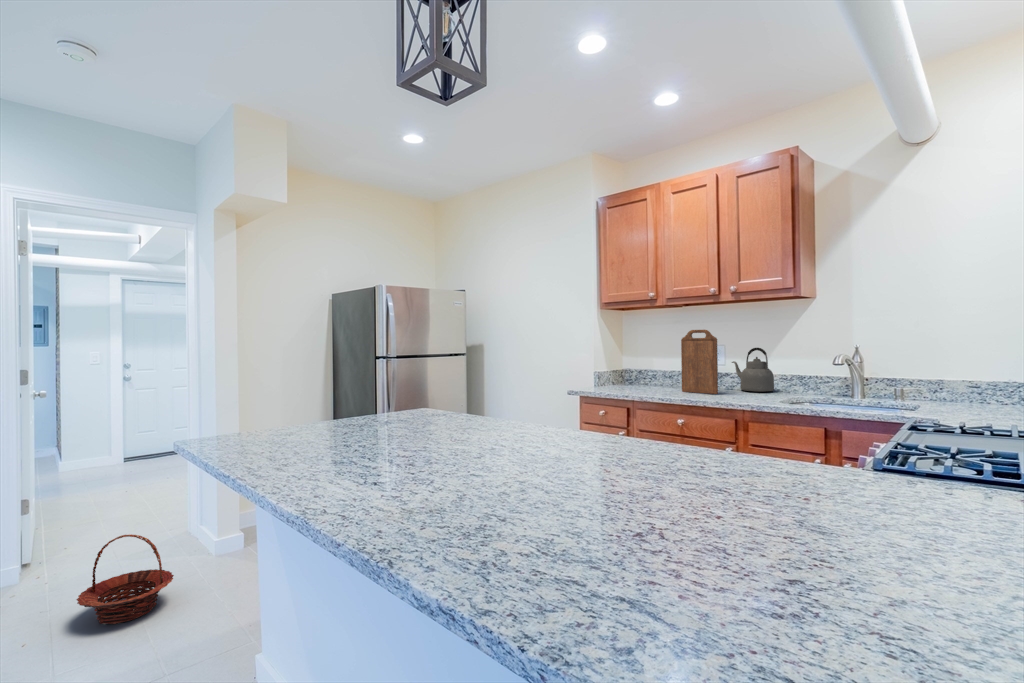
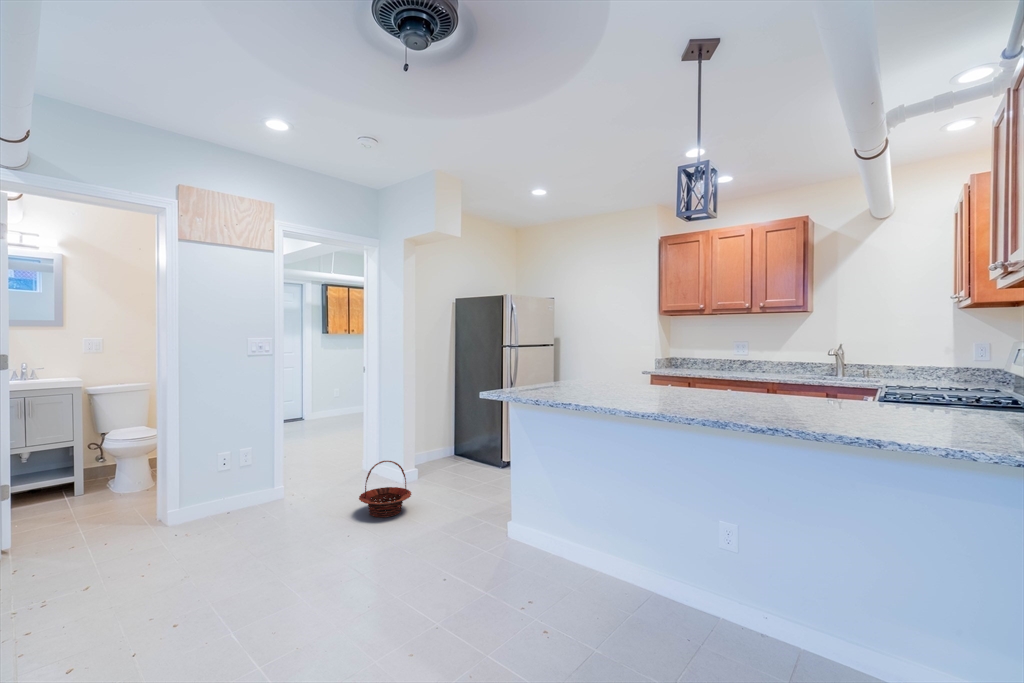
cutting board: present [681,330,718,394] -> none [725,331,751,373]
kettle: present [732,348,774,391] -> none [754,344,785,372]

